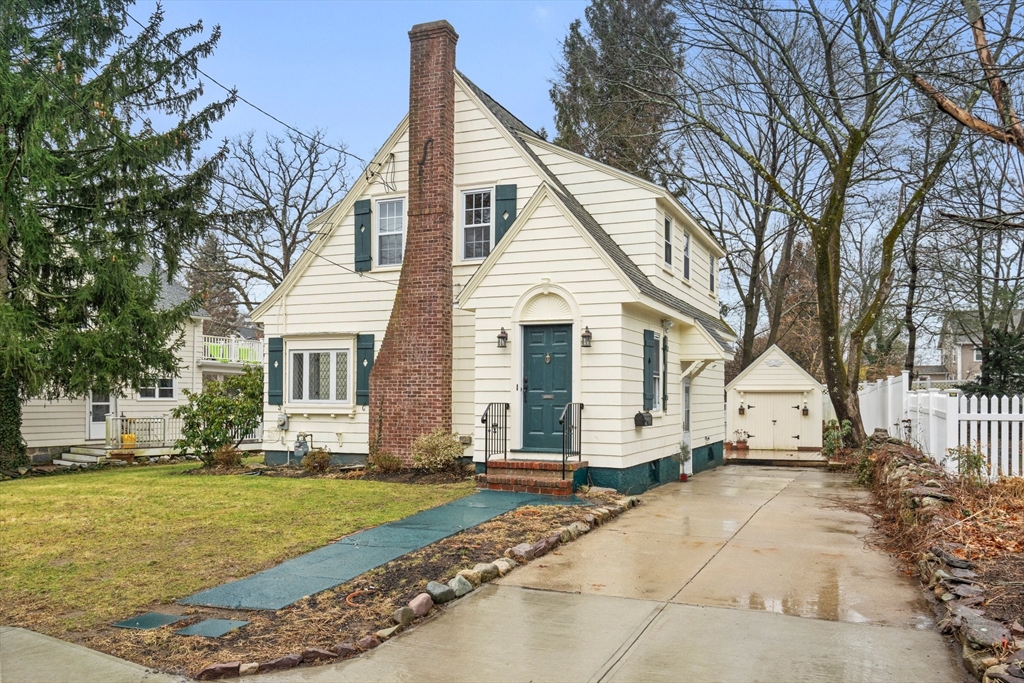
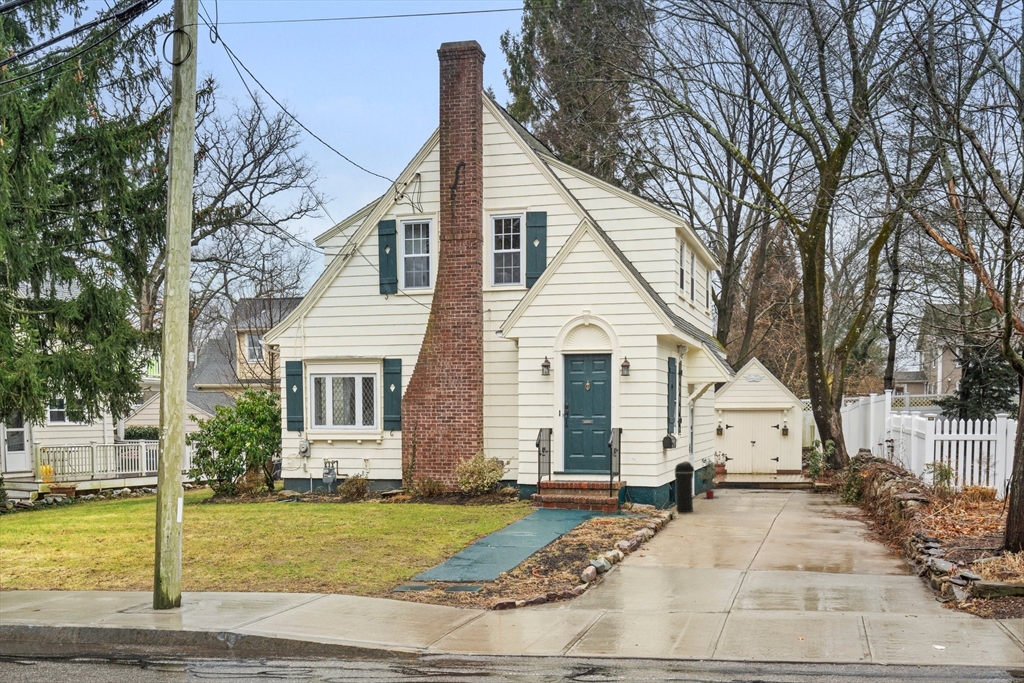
trash can: none [643,442,665,497] -> present [675,461,694,512]

